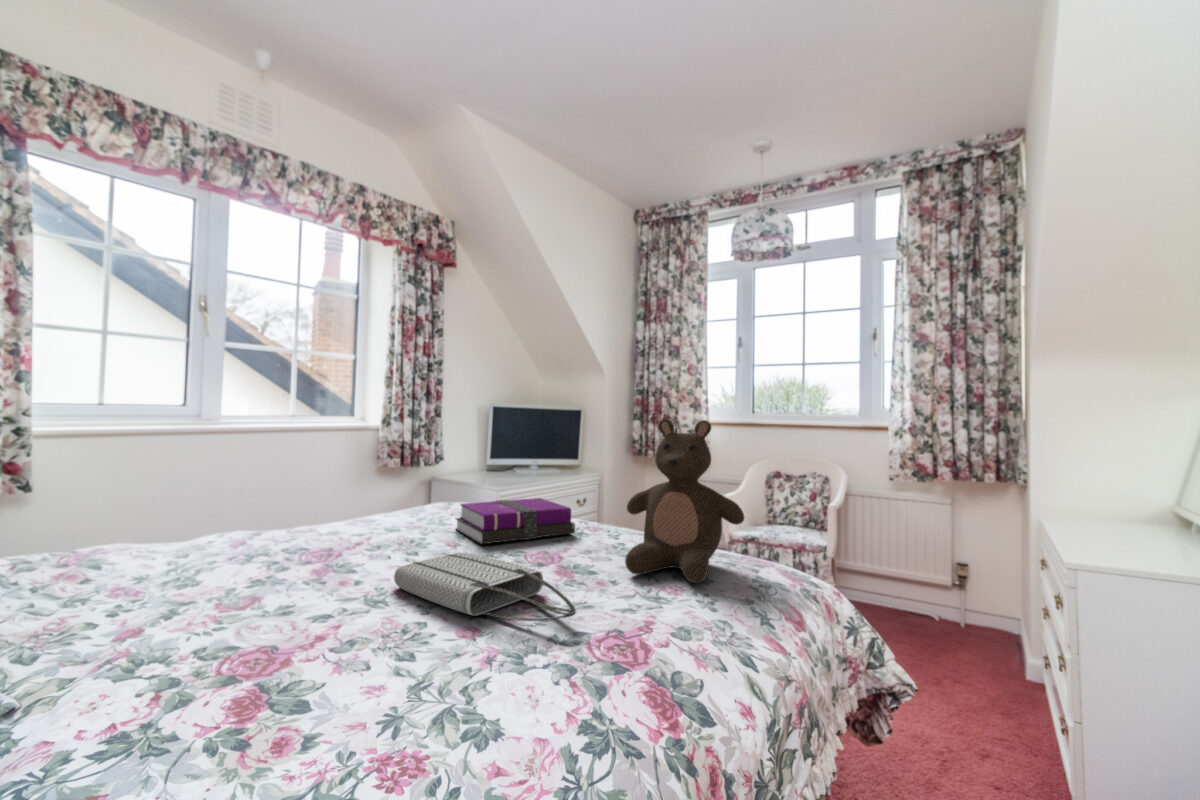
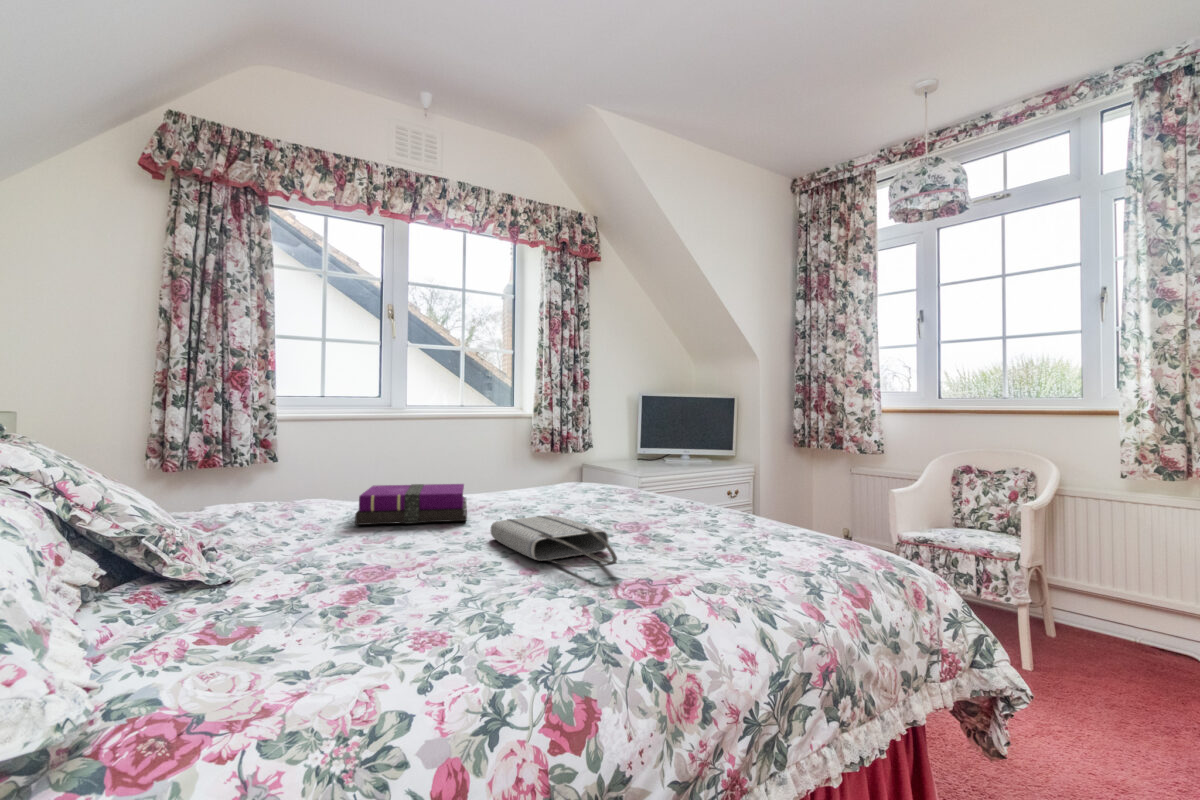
stuffed bear: present [625,419,744,583] -> none [695,395,823,555]
notebook: present [456,498,575,544] -> present [355,484,467,525]

